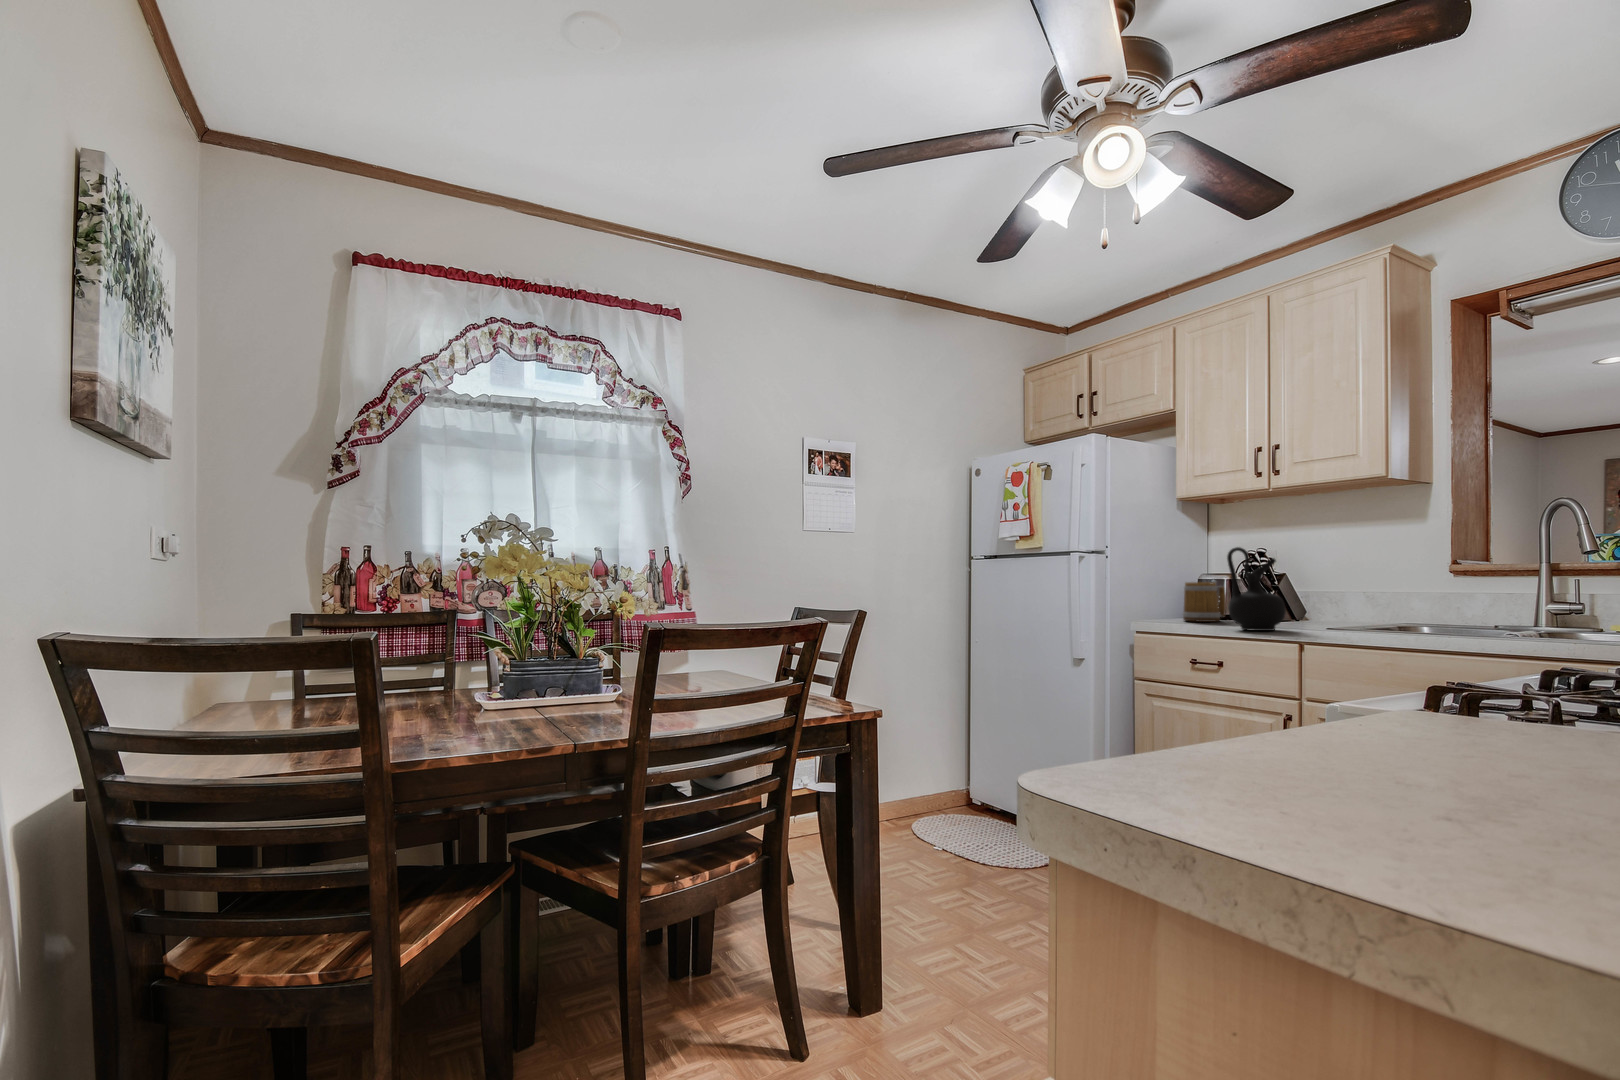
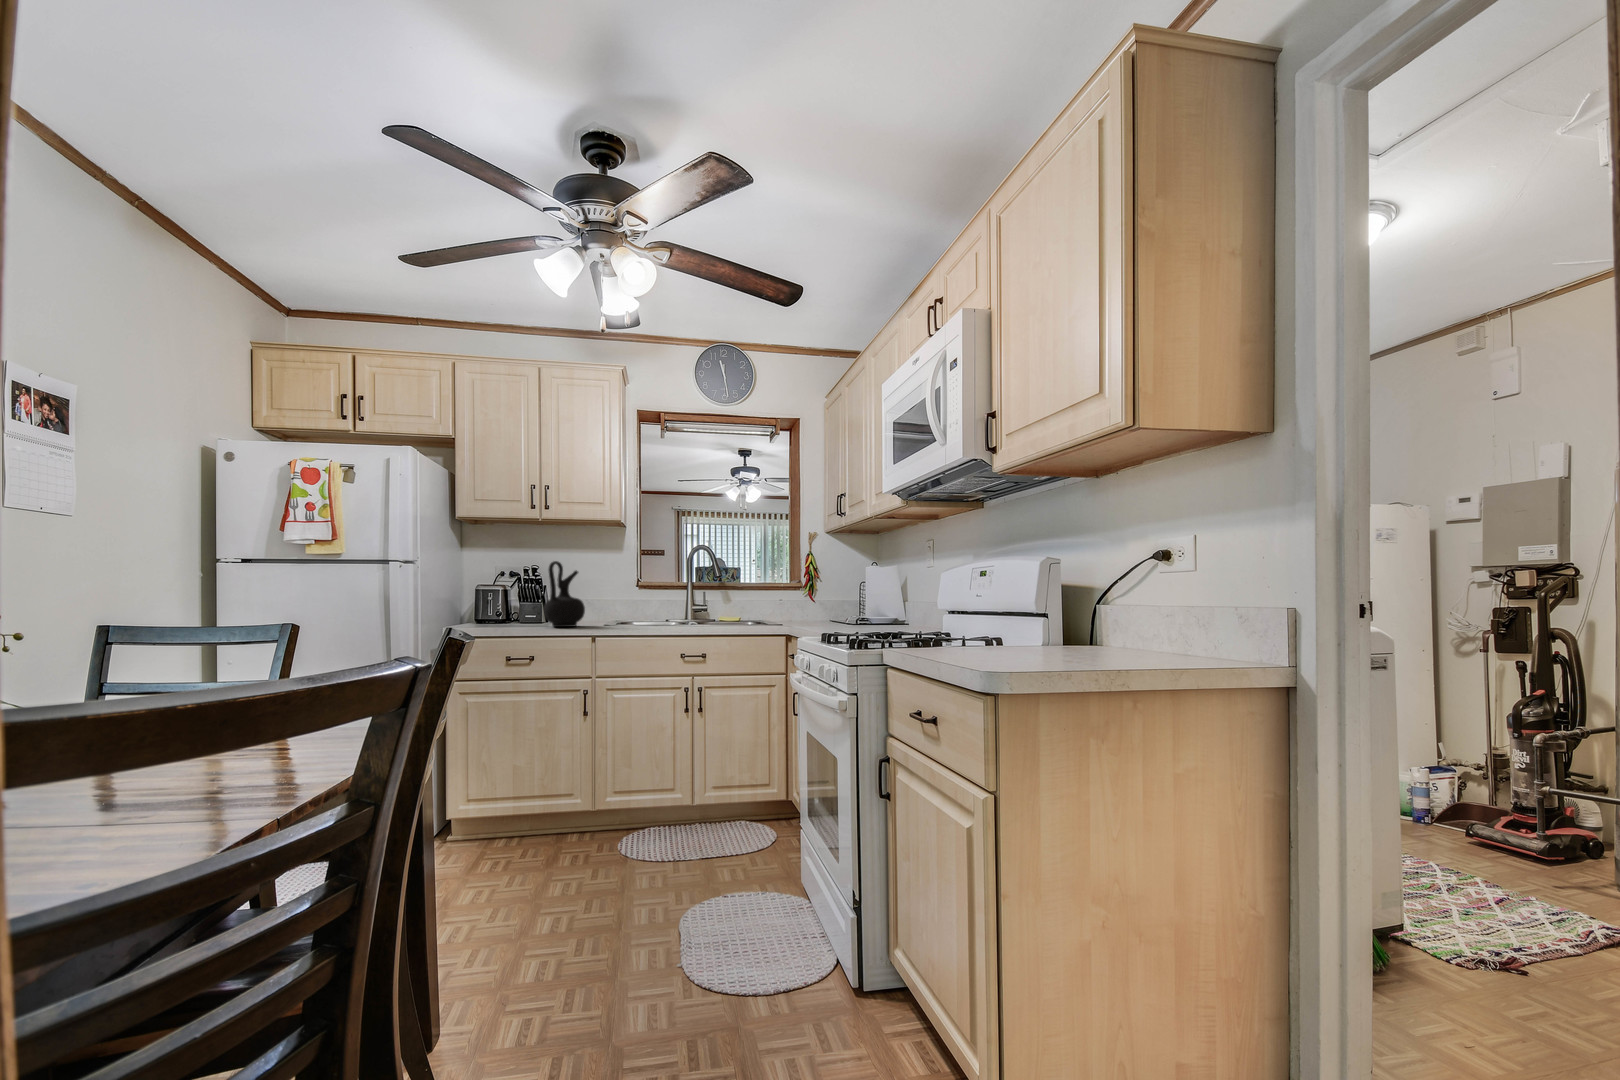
mug: present [1183,582,1226,622] -> none [471,591,503,625]

